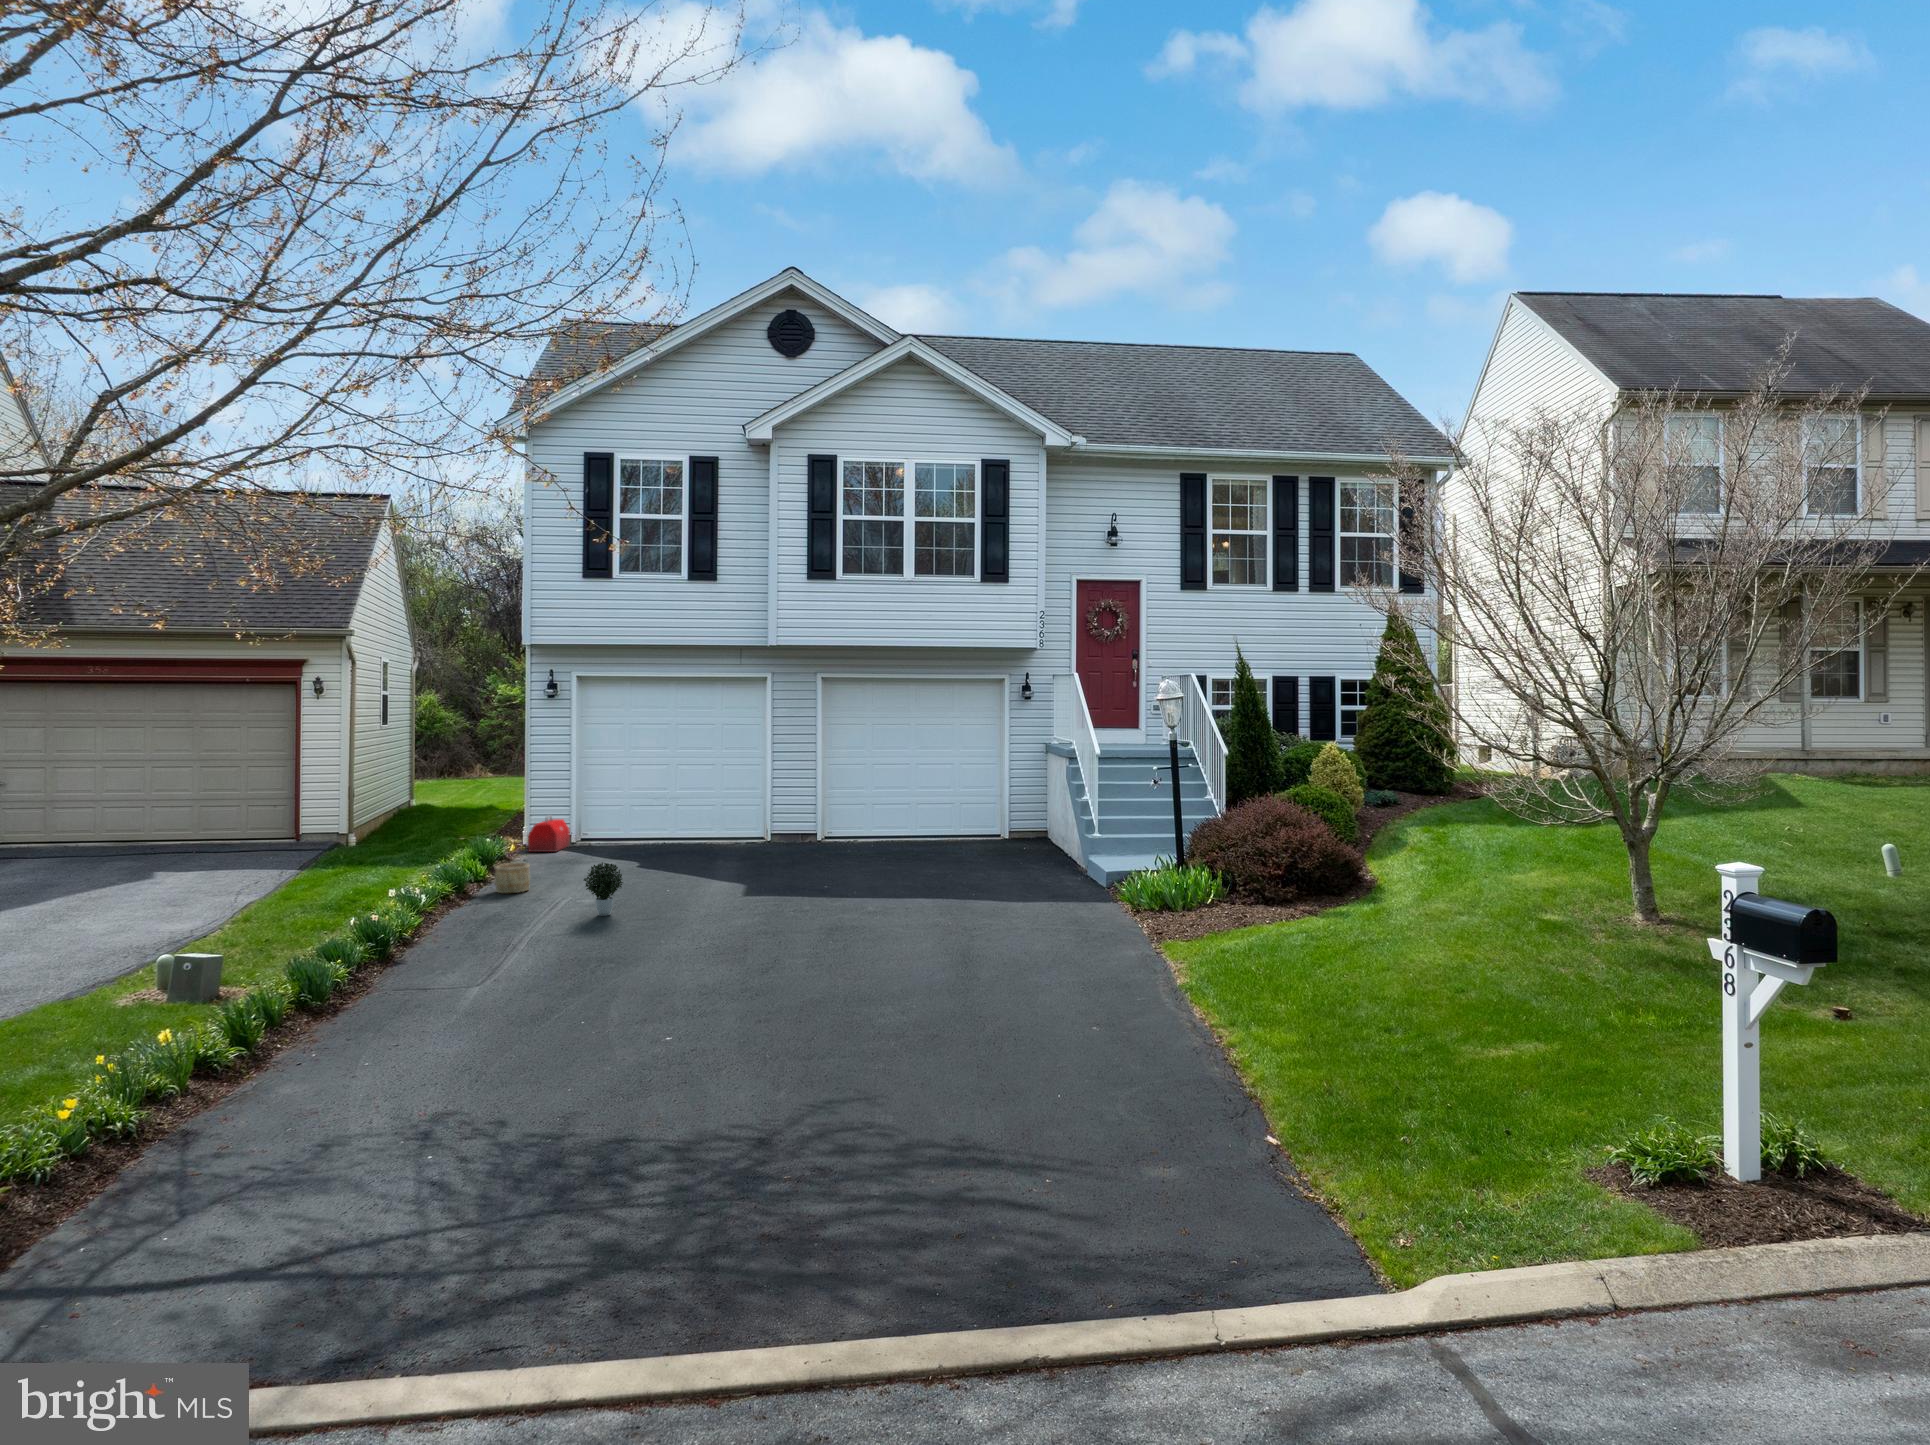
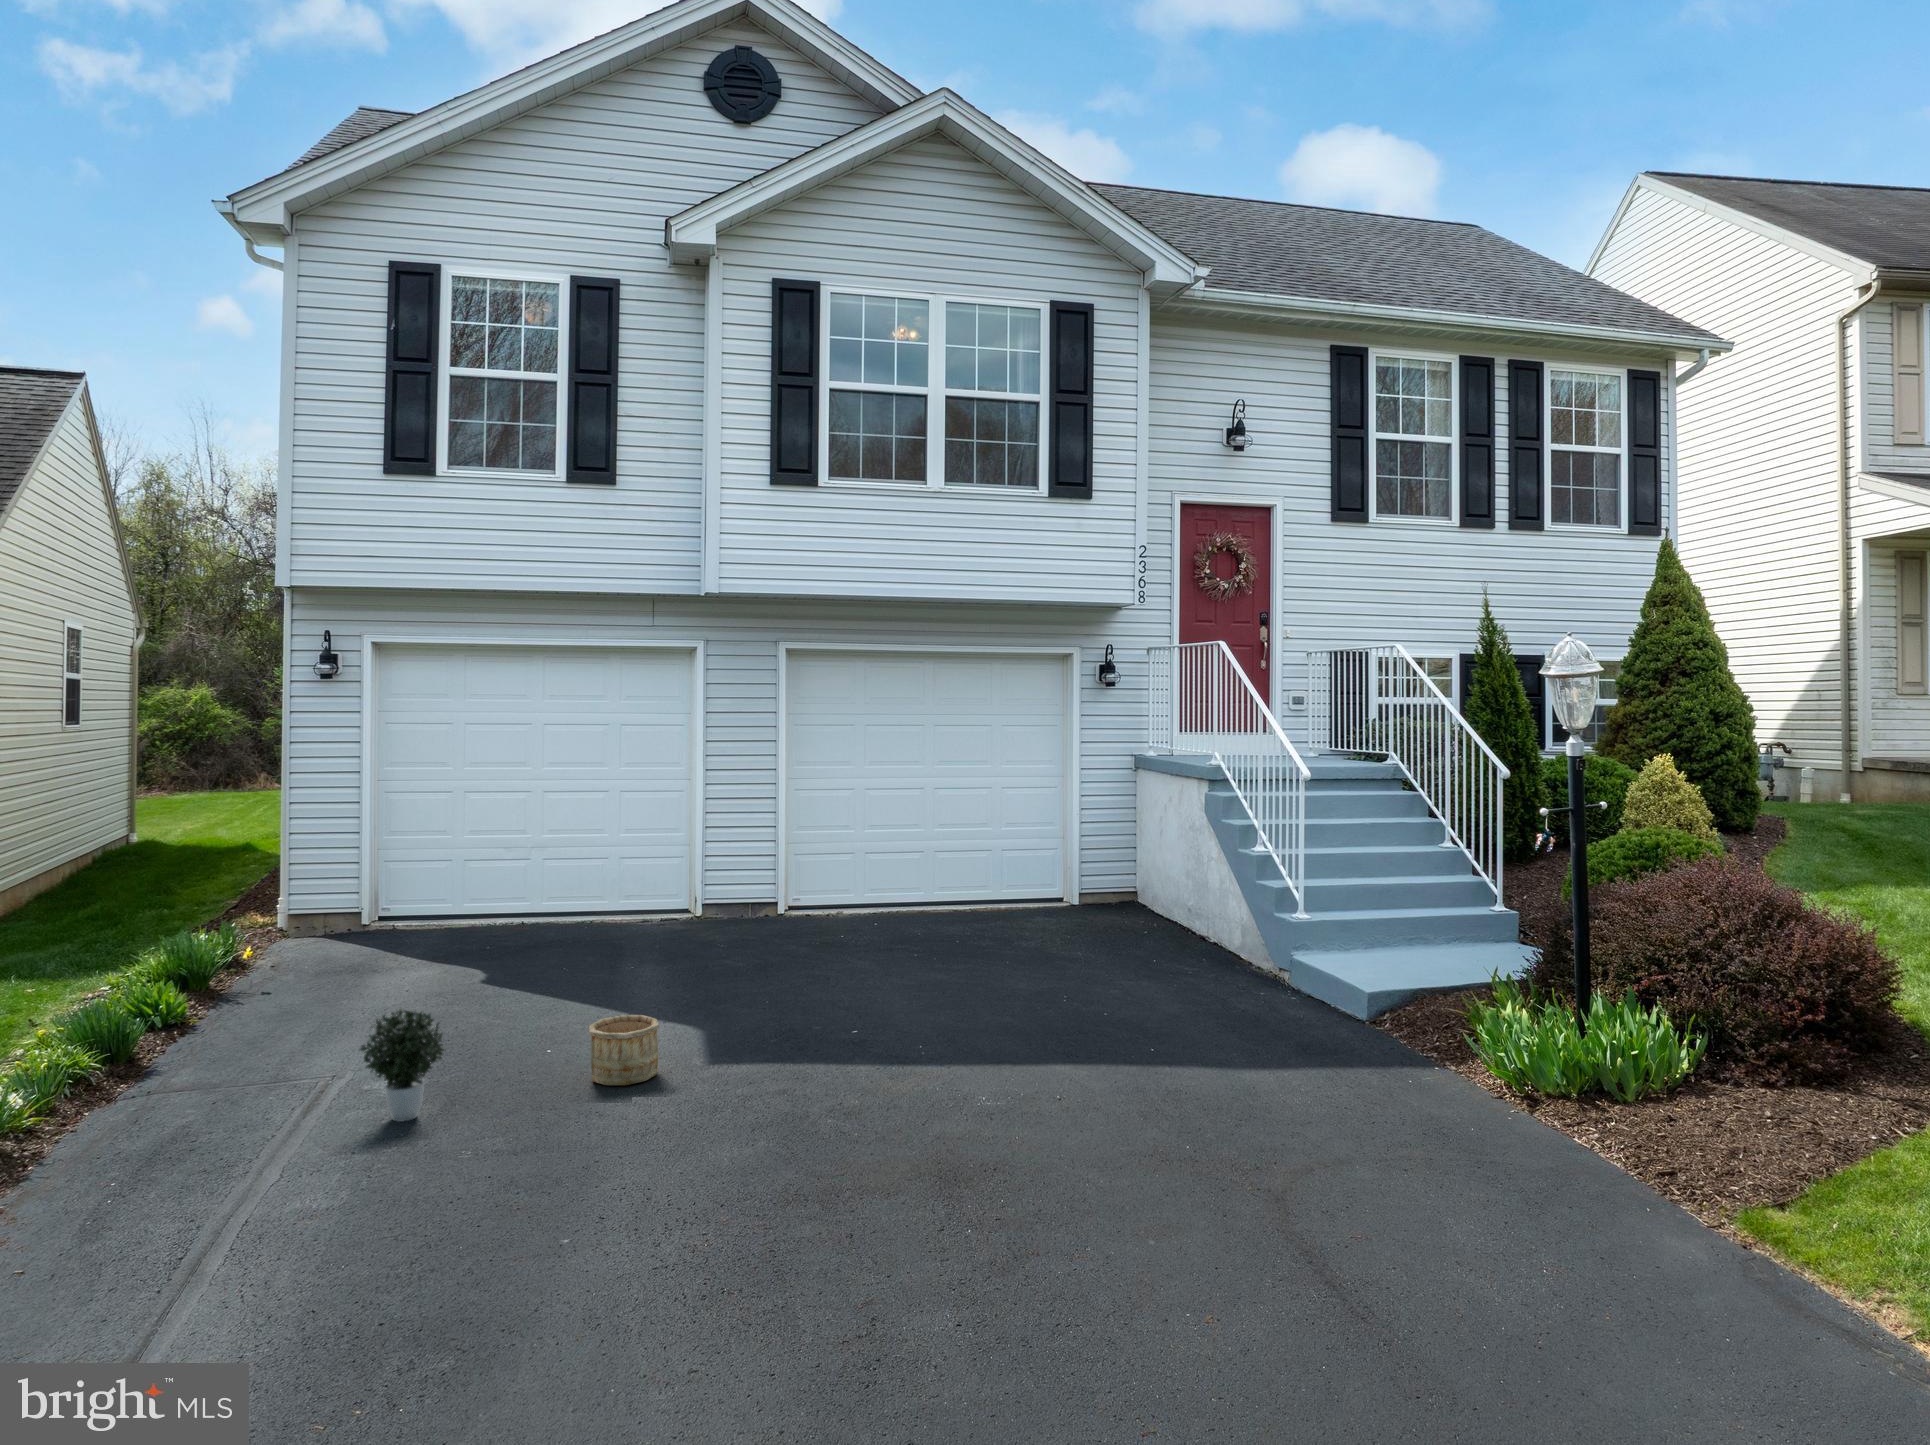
toolbox: present [528,815,570,852] -> none [280,879,358,947]
wooden bucket: present [495,862,530,893] -> present [589,1015,660,1085]

